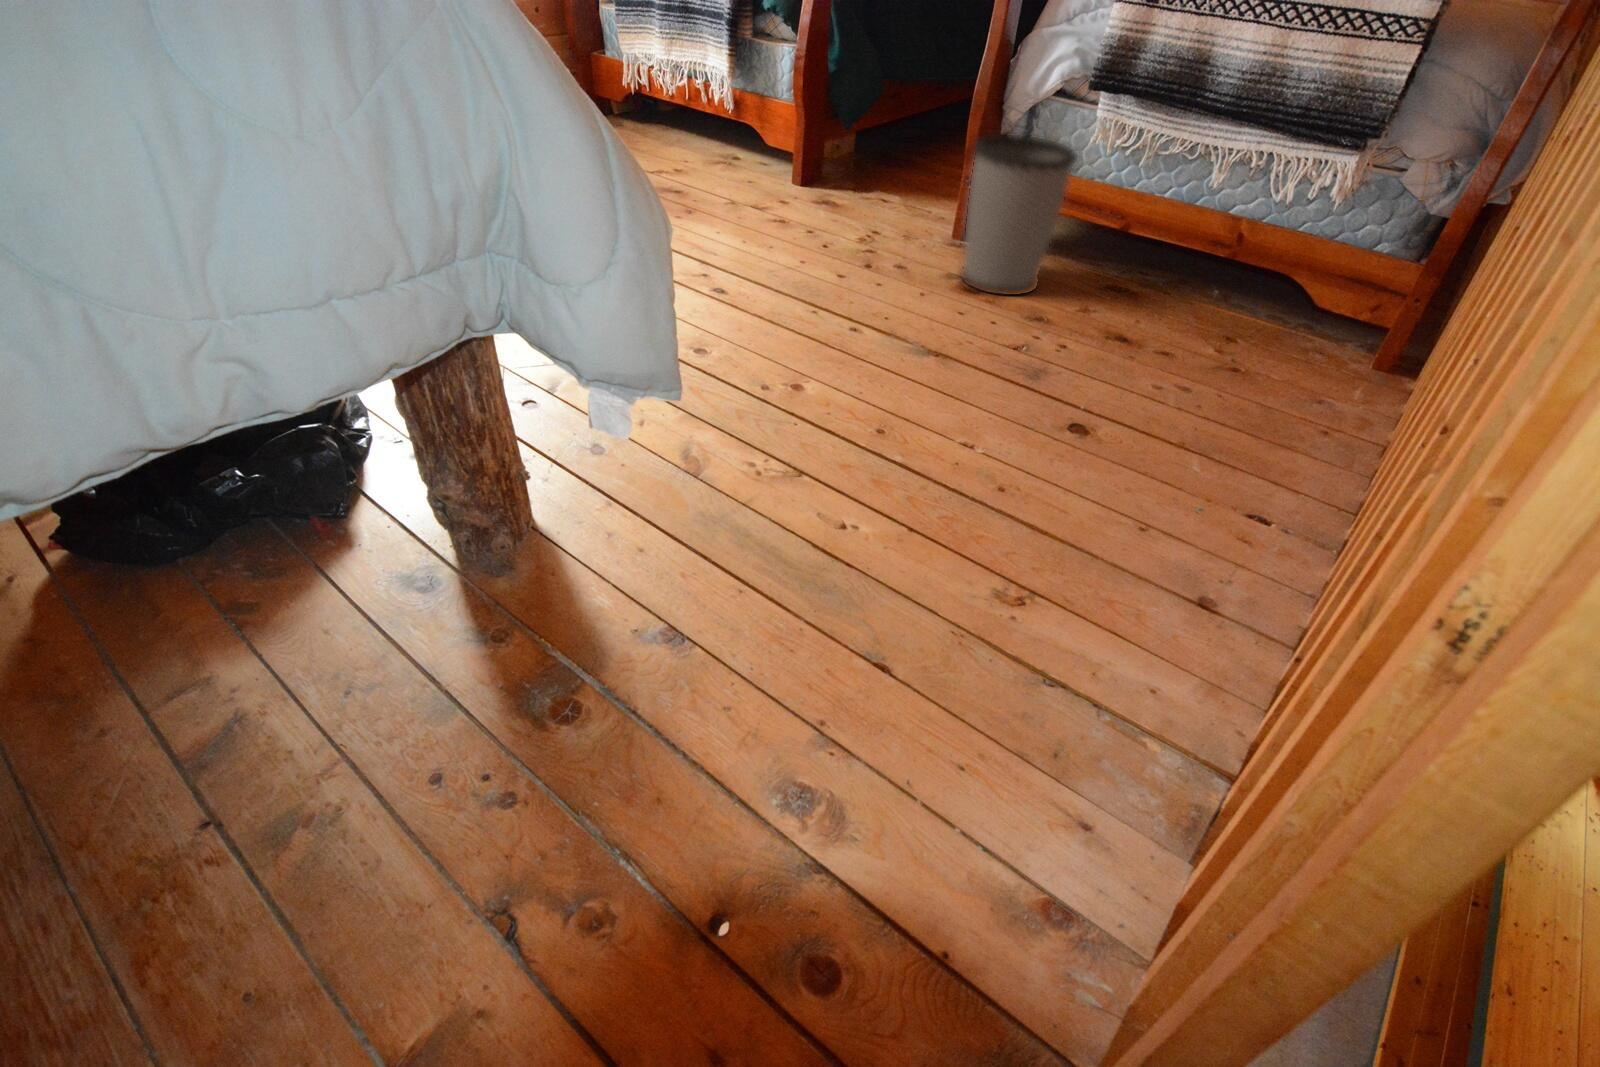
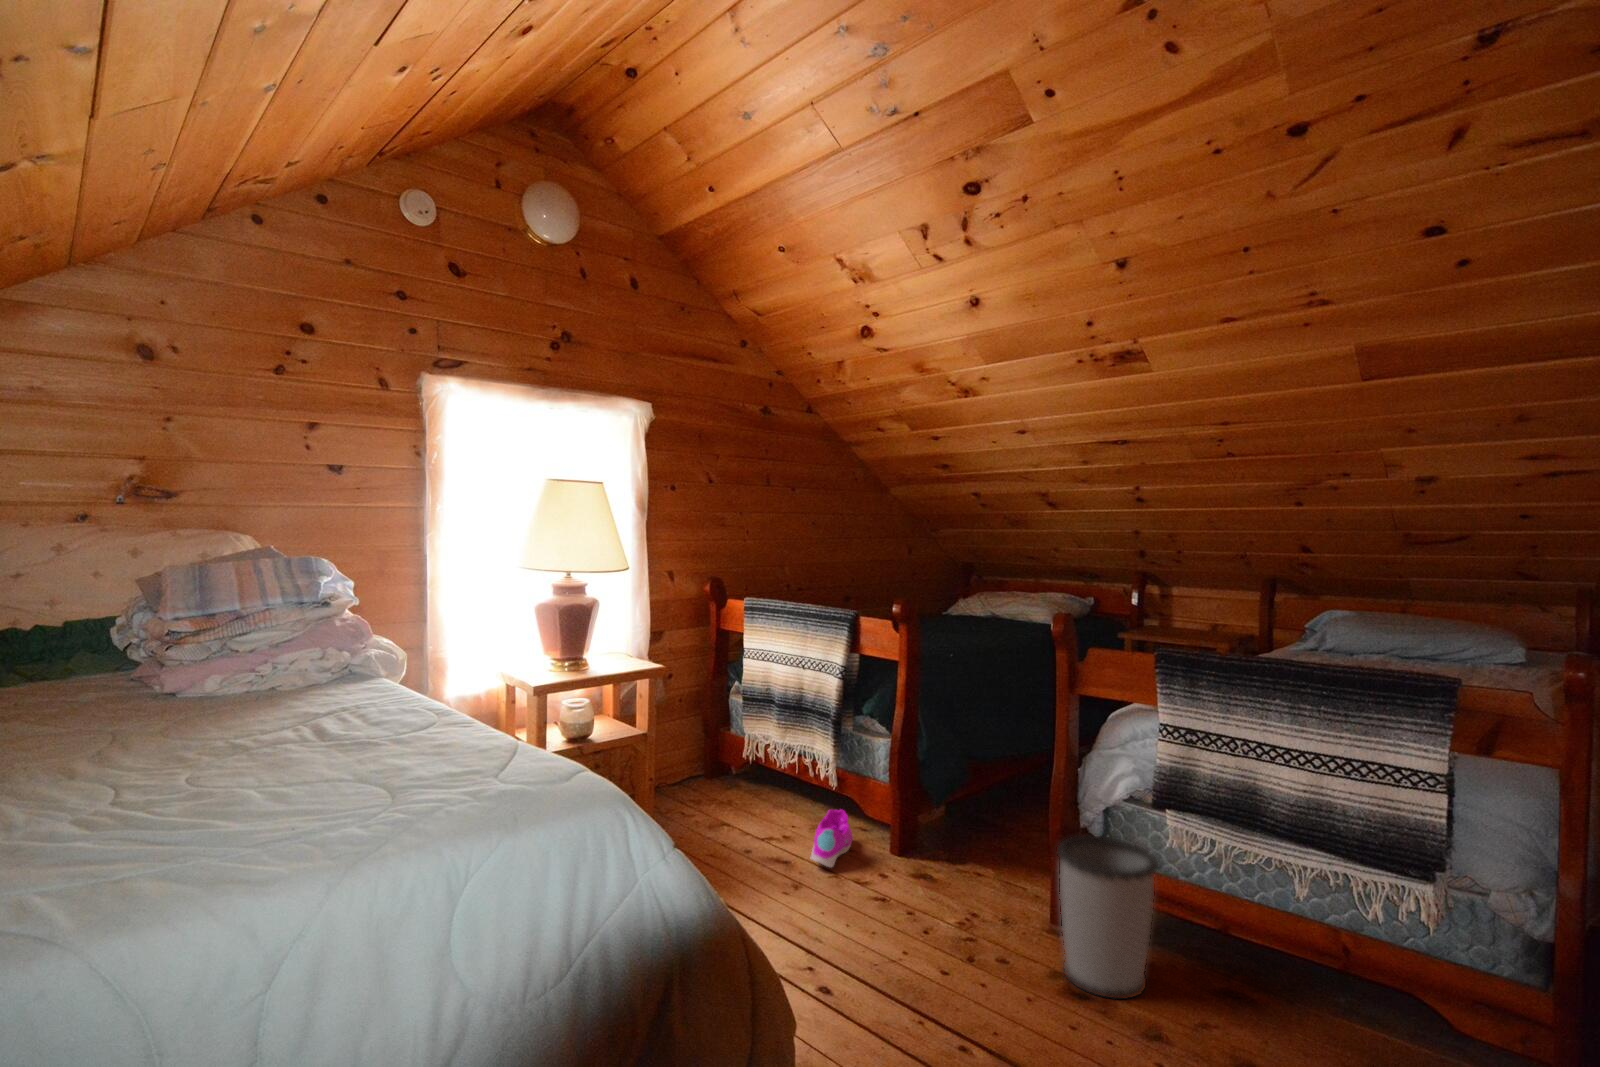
shoe: none [705,131,751,195] -> present [810,810,853,867]

